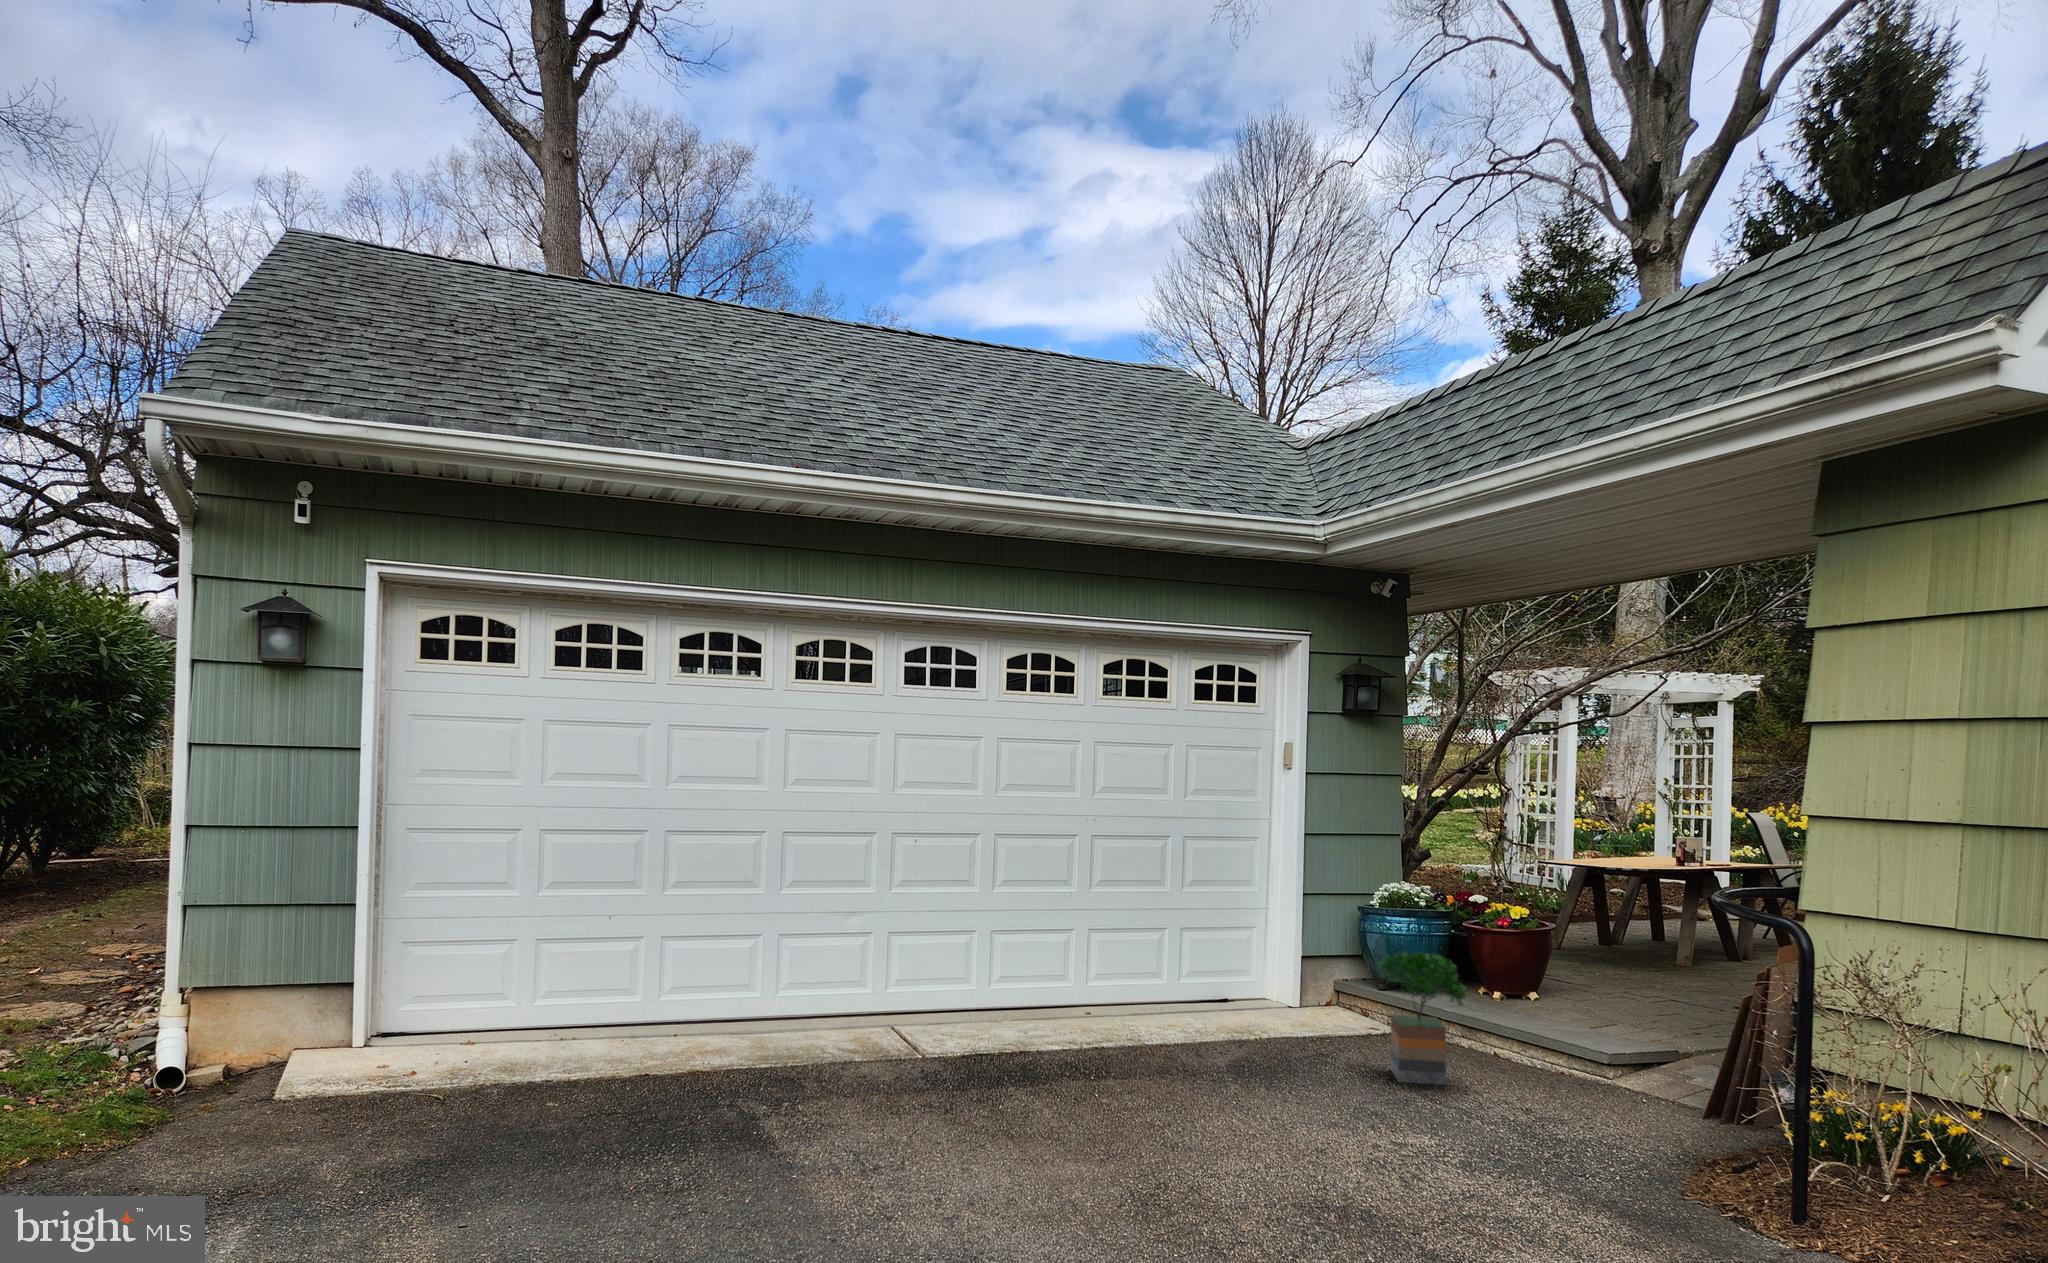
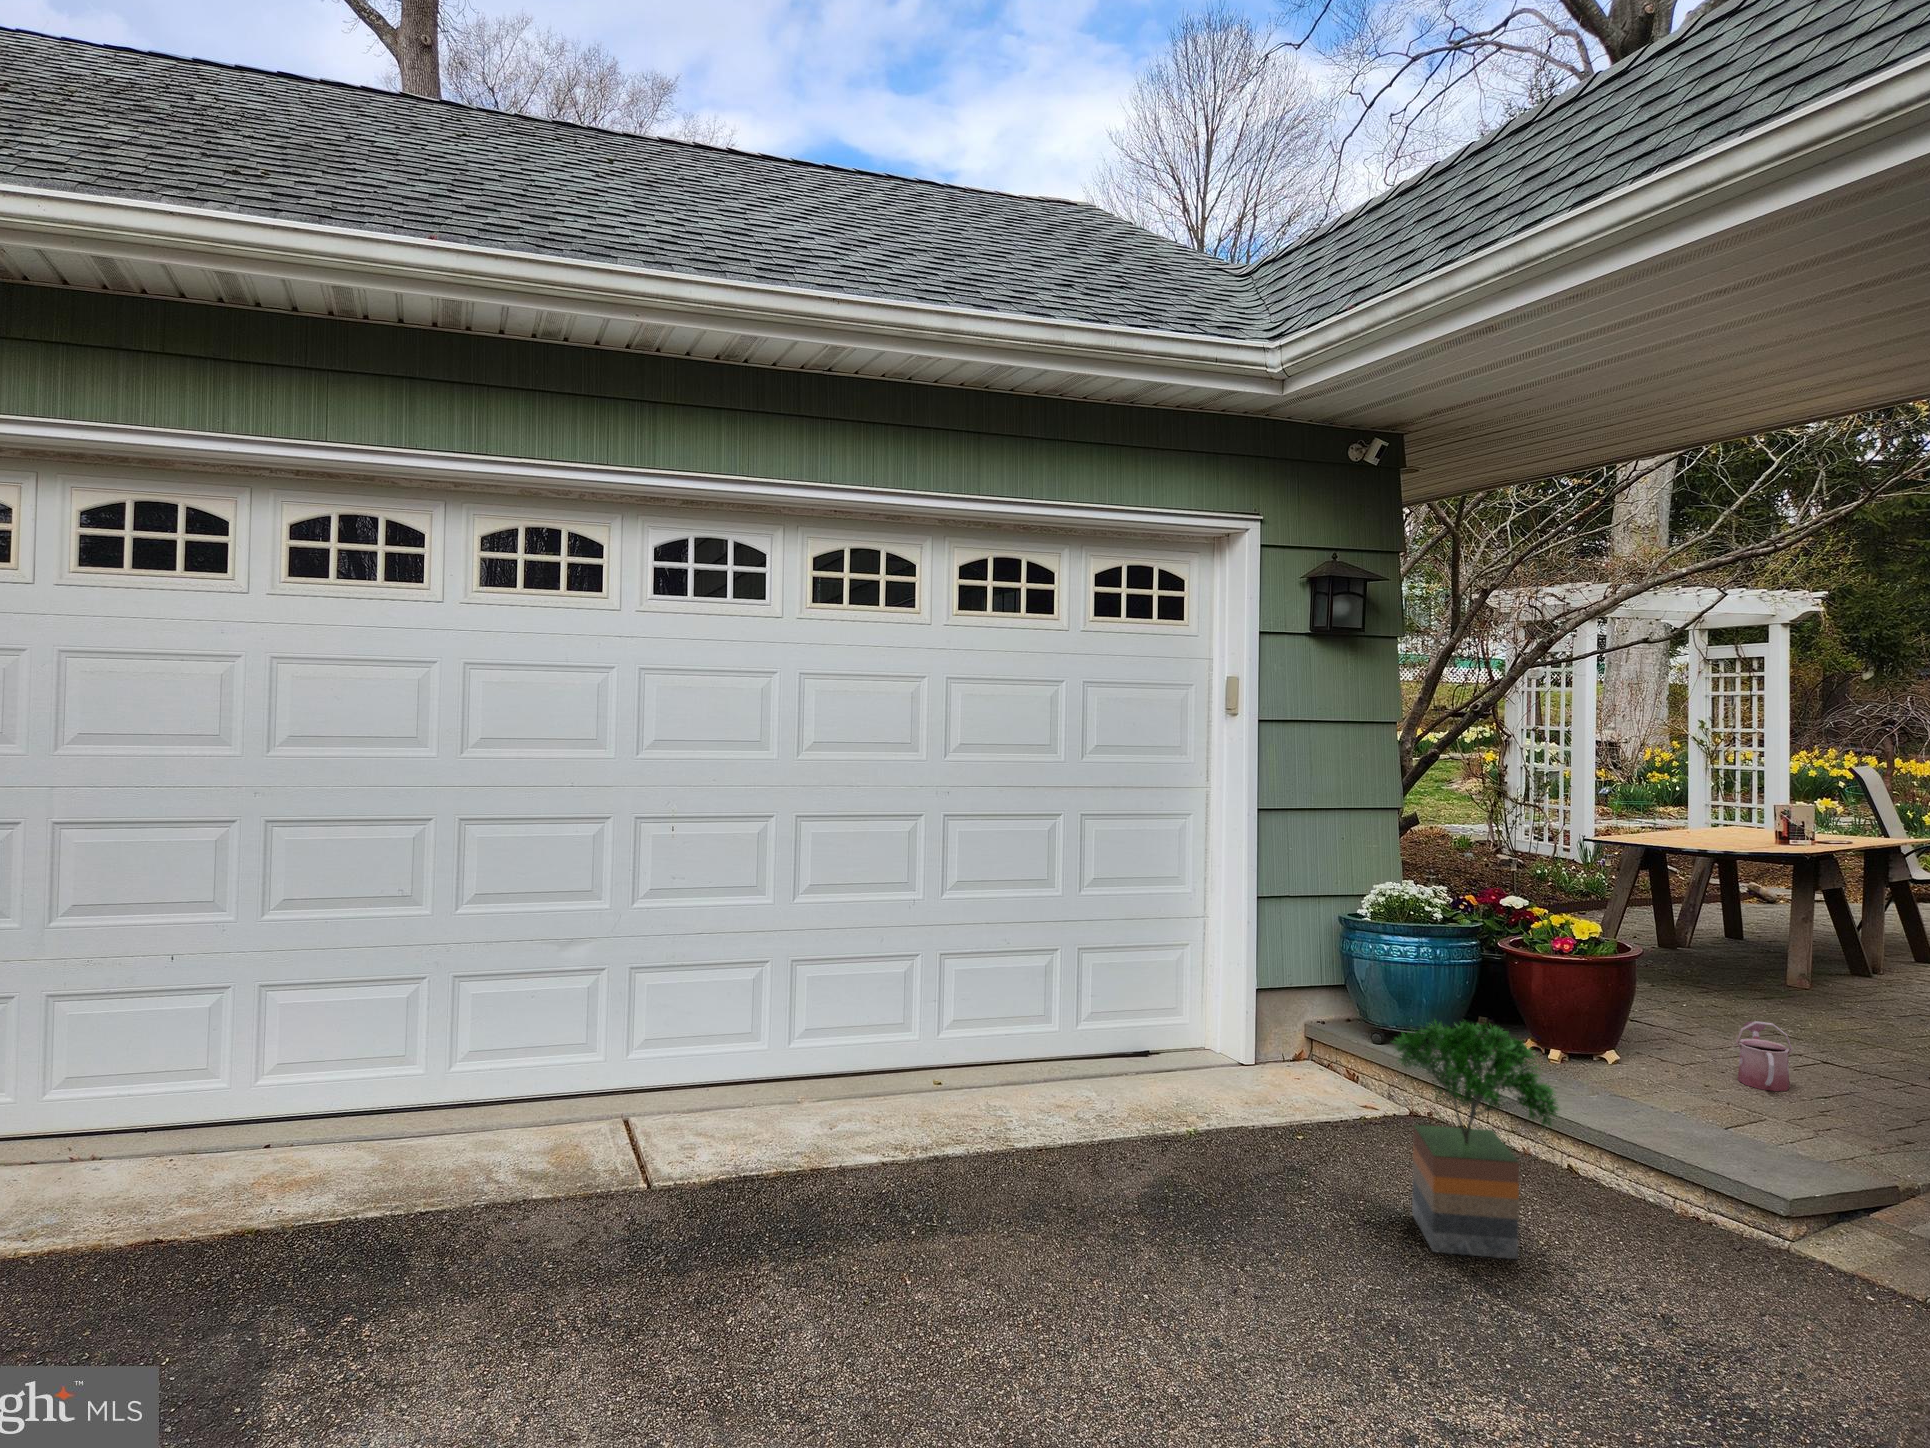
watering can: none [1618,978,1653,1023] -> present [1736,1021,1793,1091]

